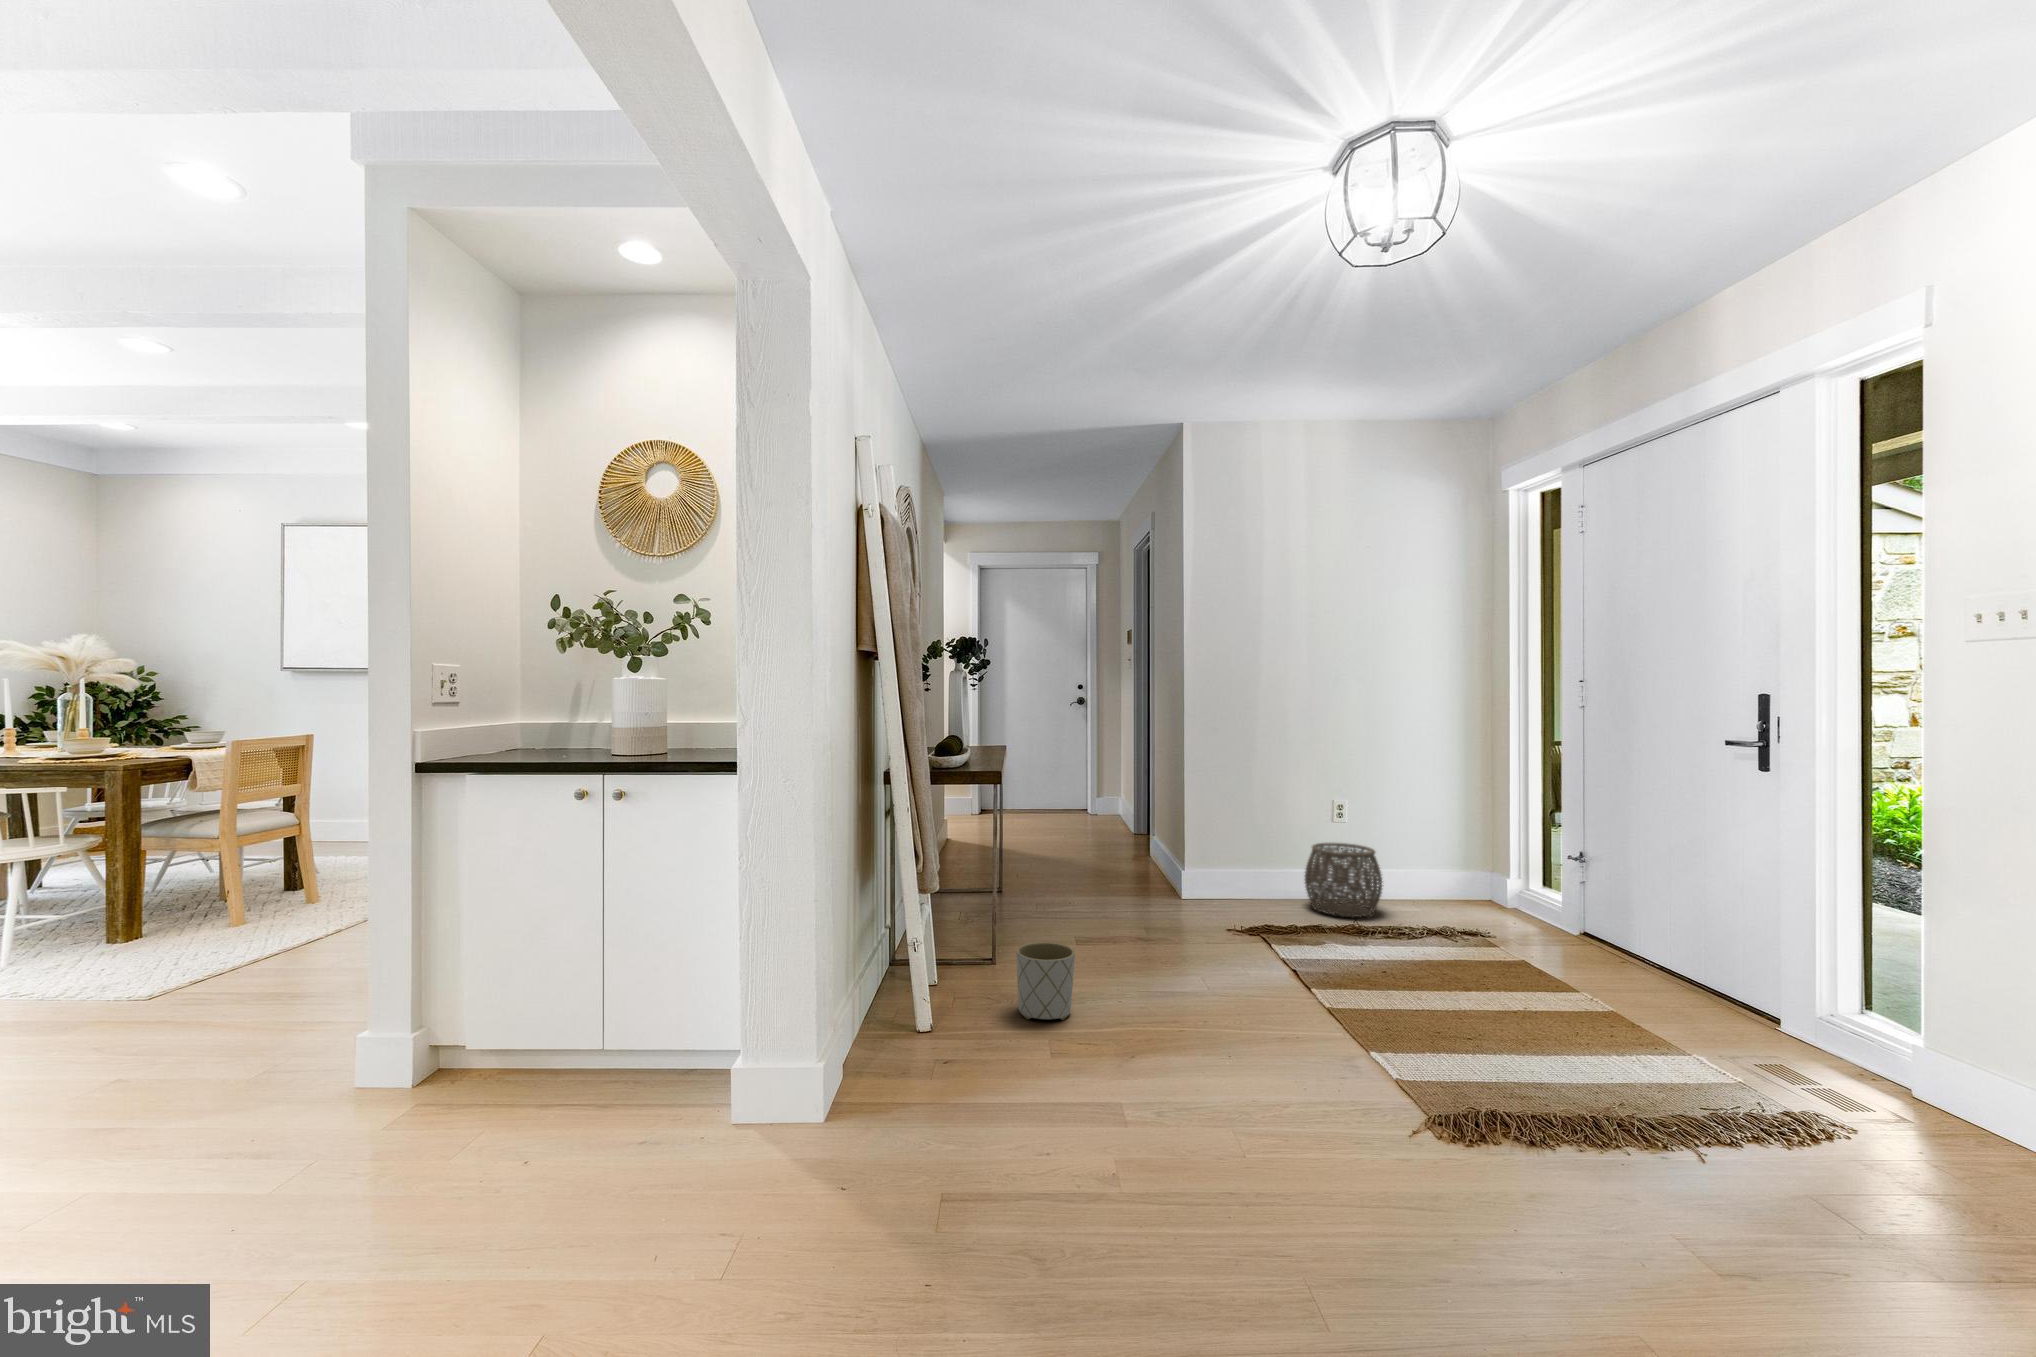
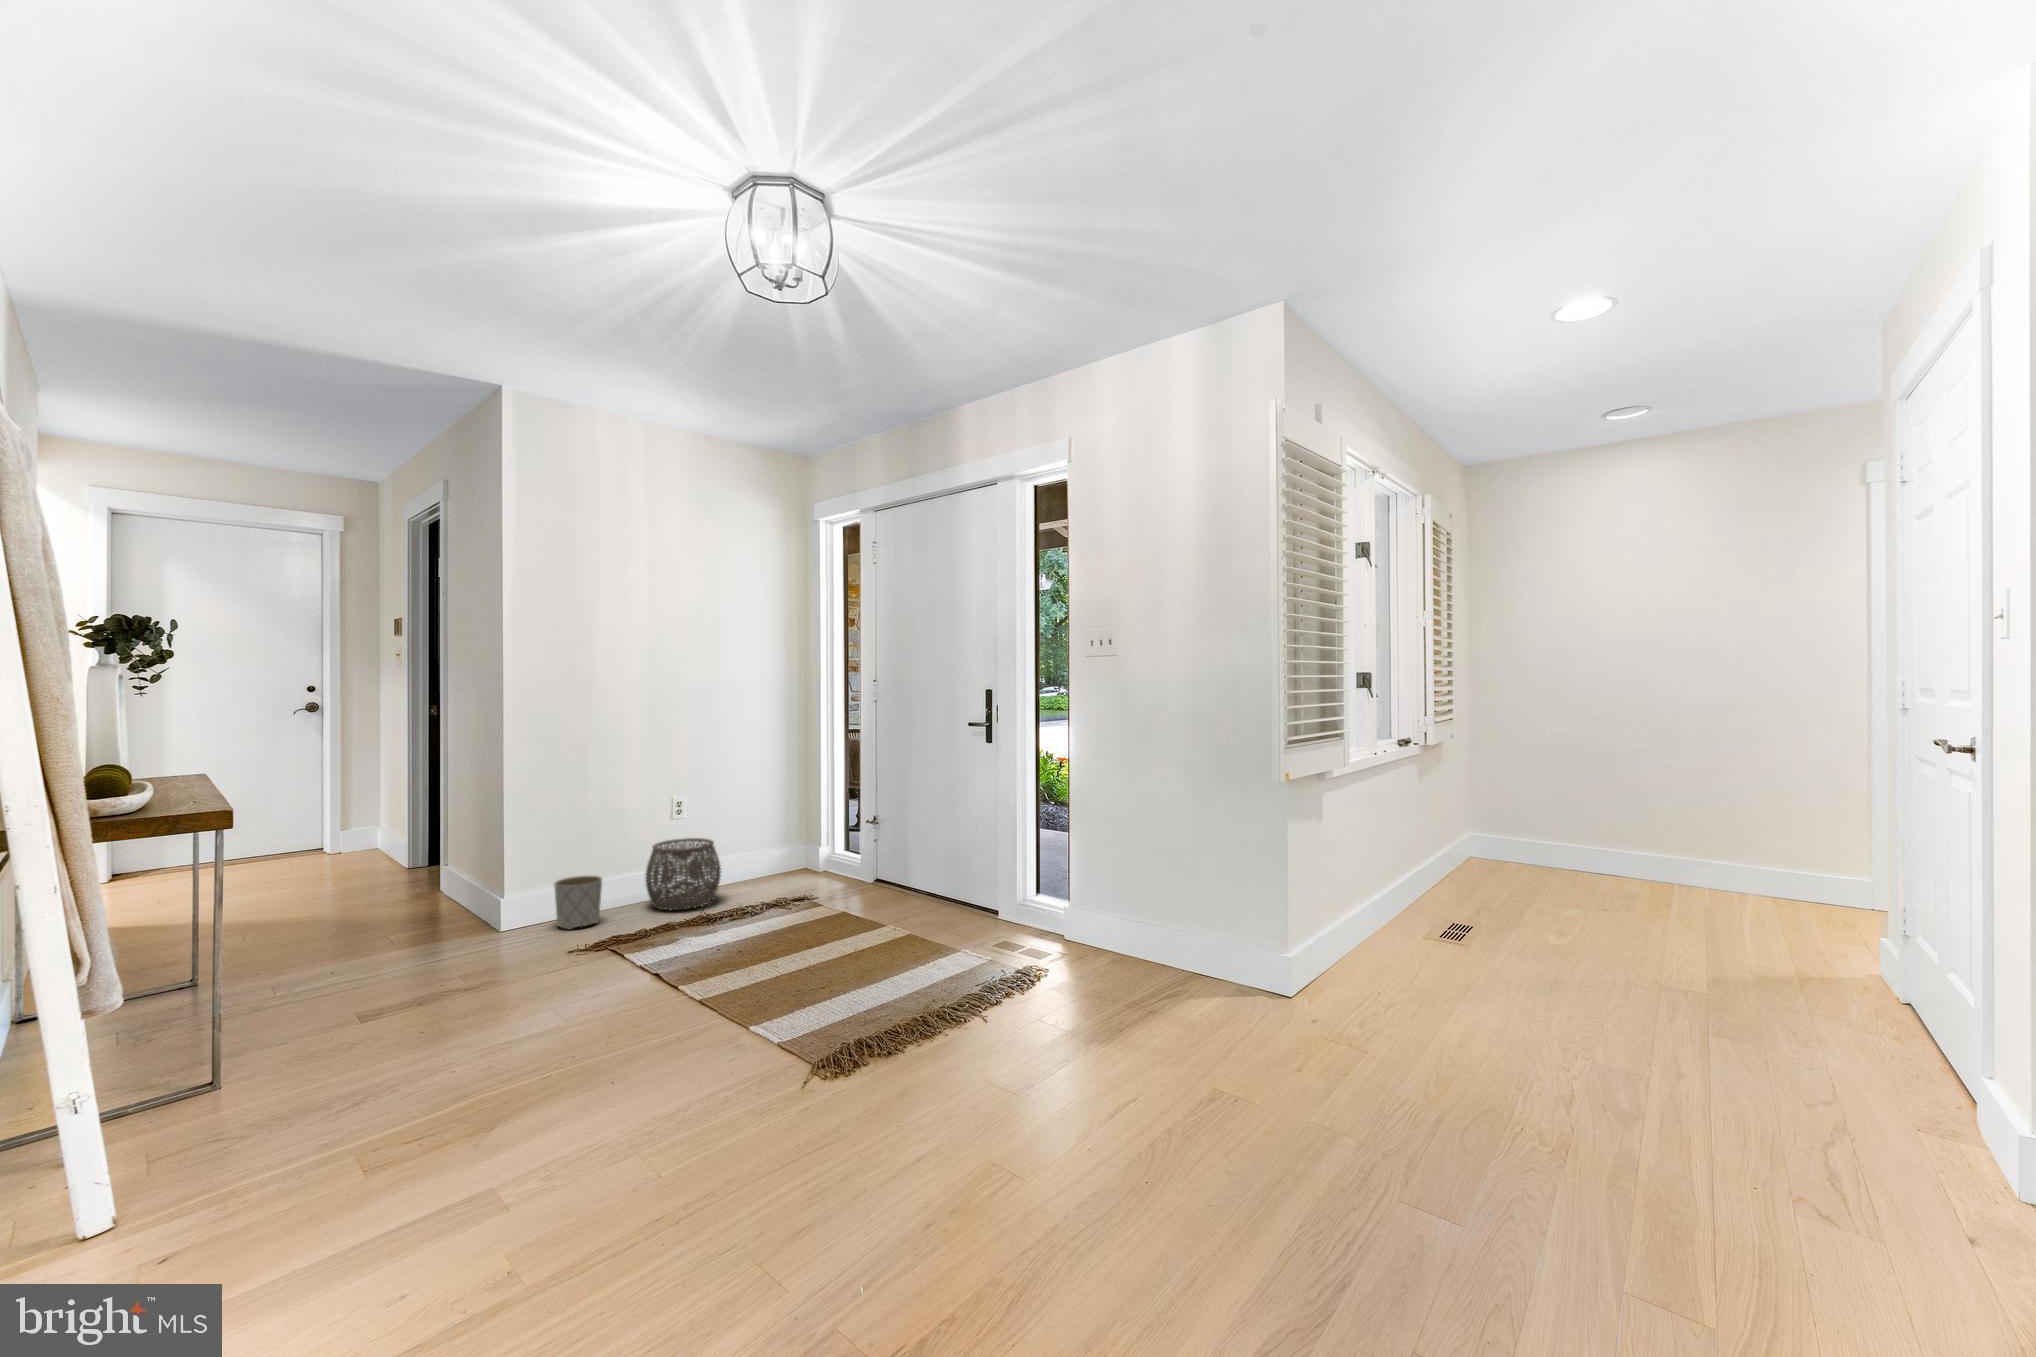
planter: present [1016,942,1075,1020] -> present [554,876,602,930]

